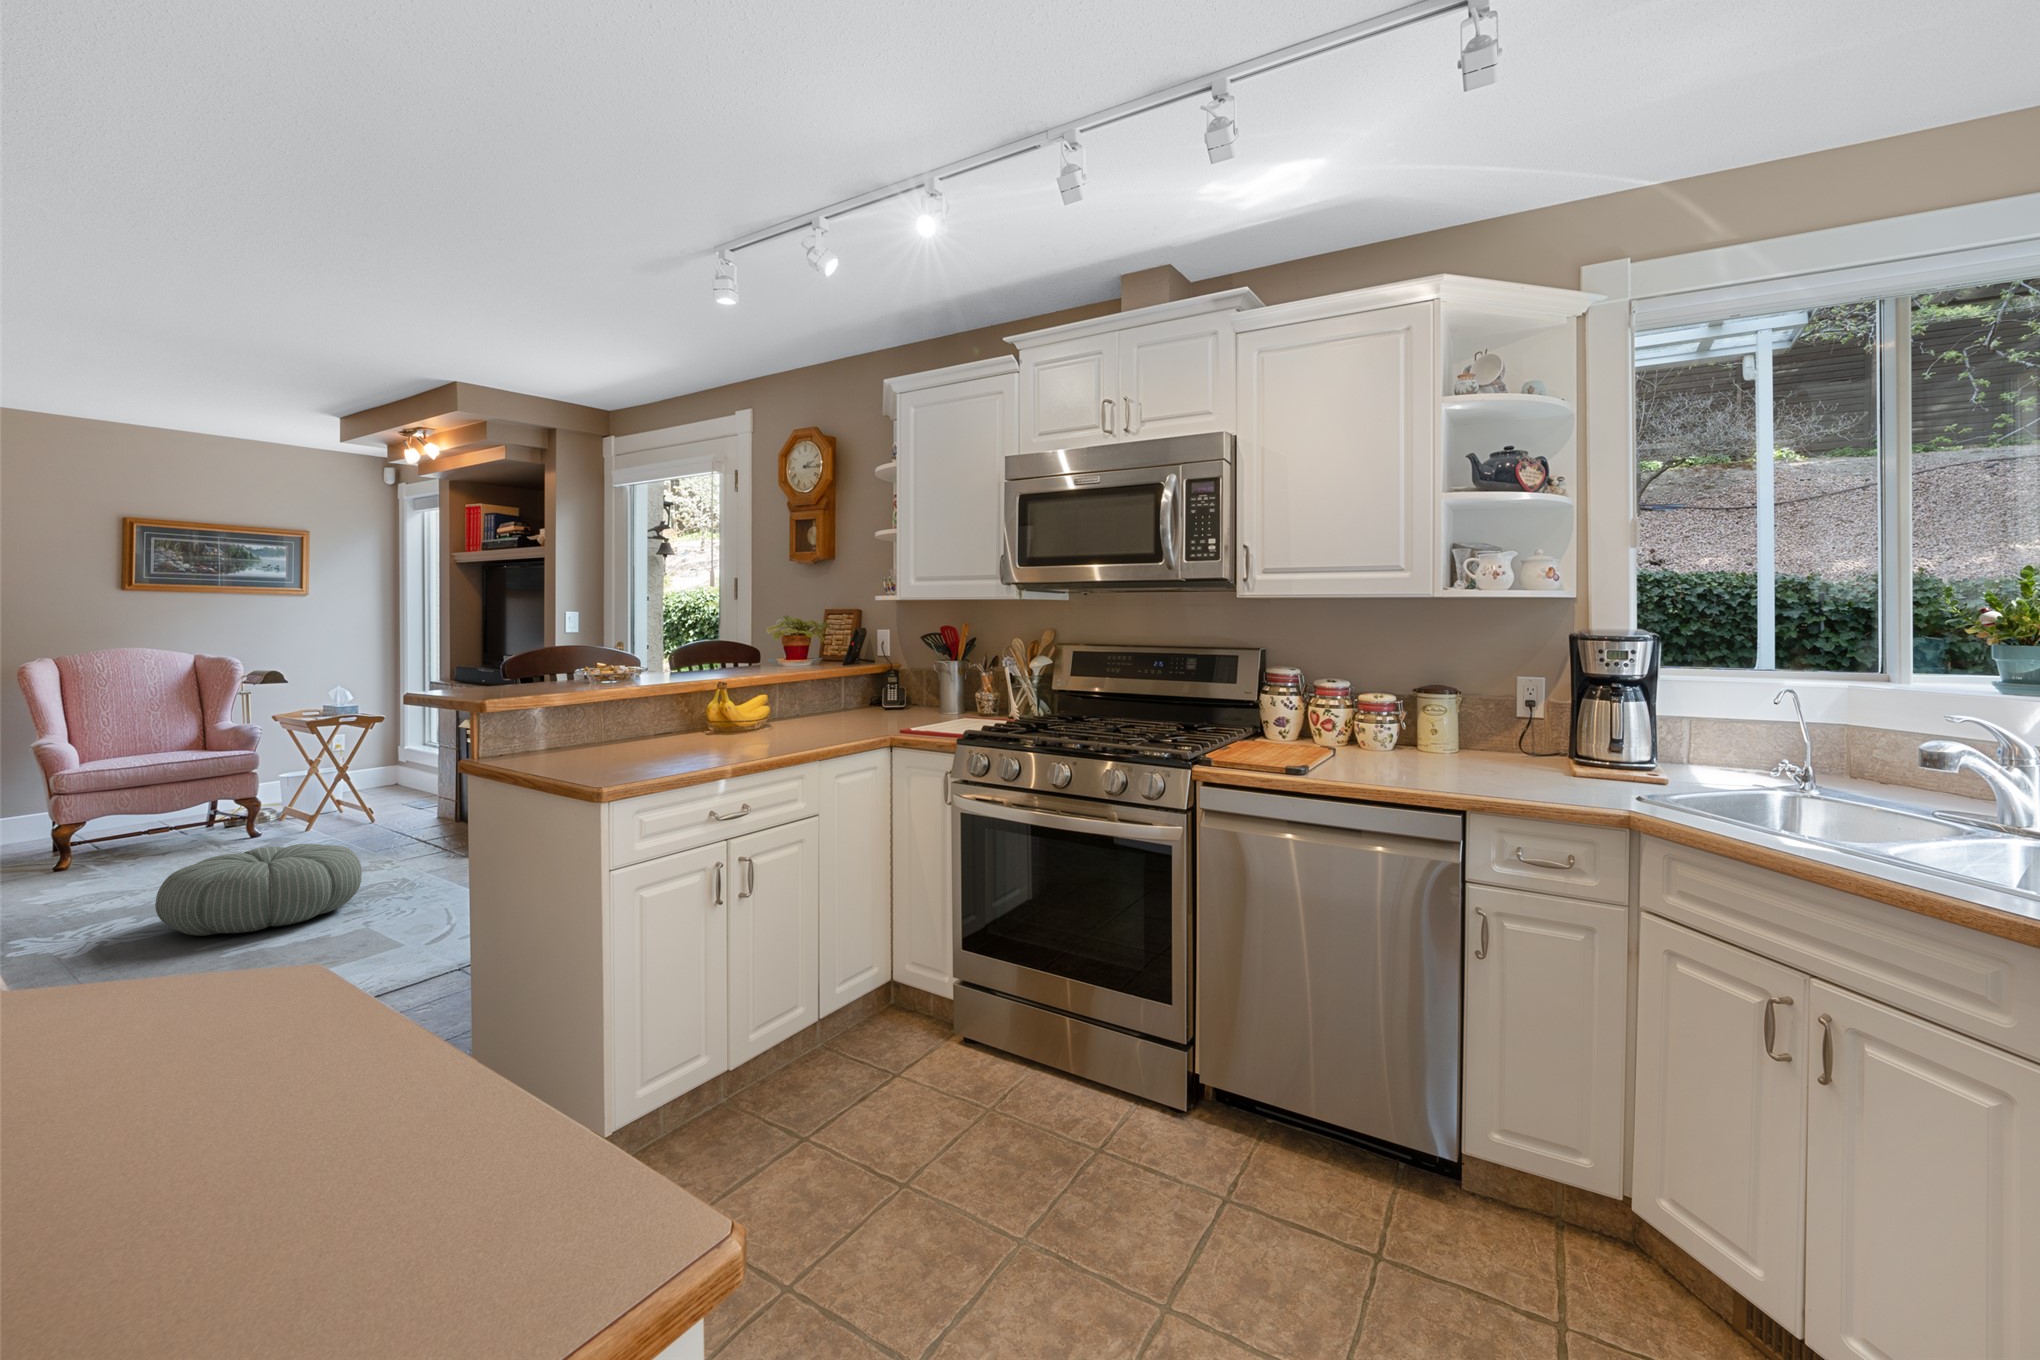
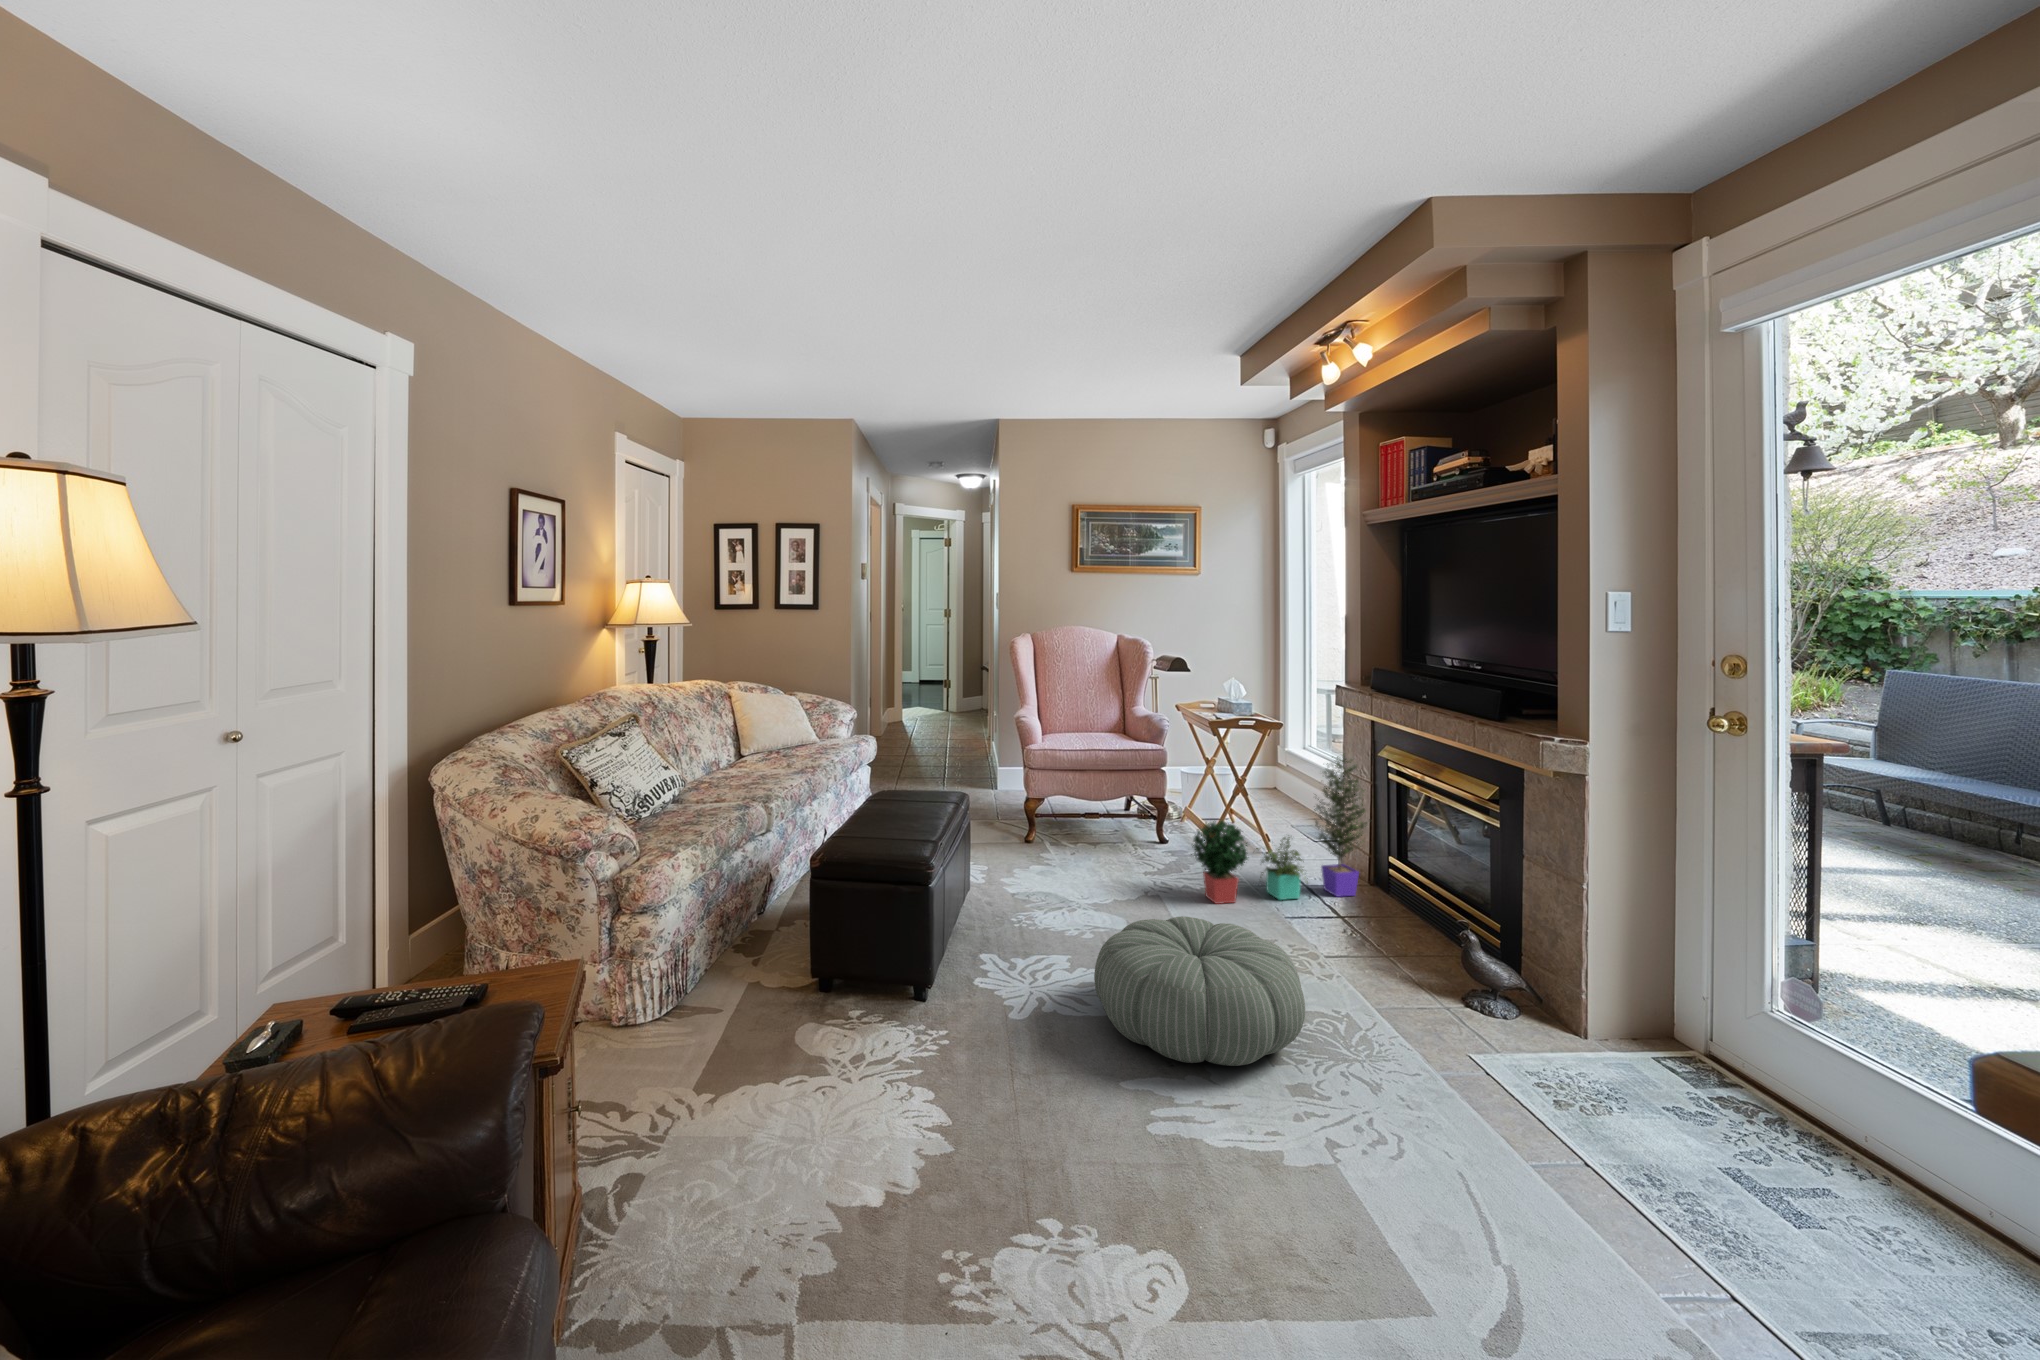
potted plant: none [278,730,457,859] -> present [1191,754,1367,904]

